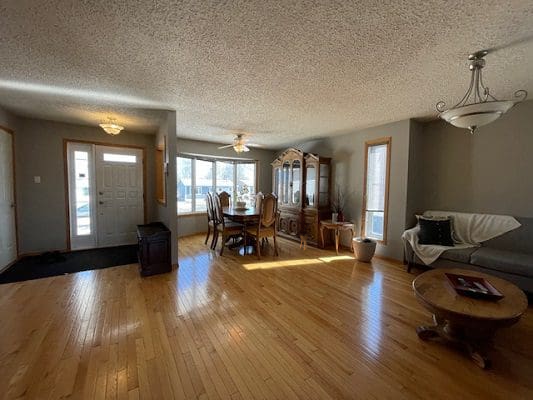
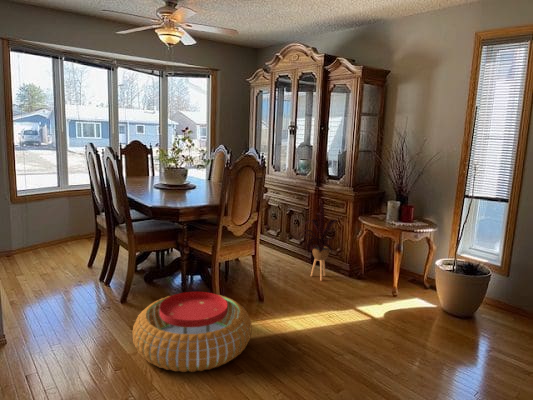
pouf: none [226,250,273,278] -> present [133,292,252,372]

